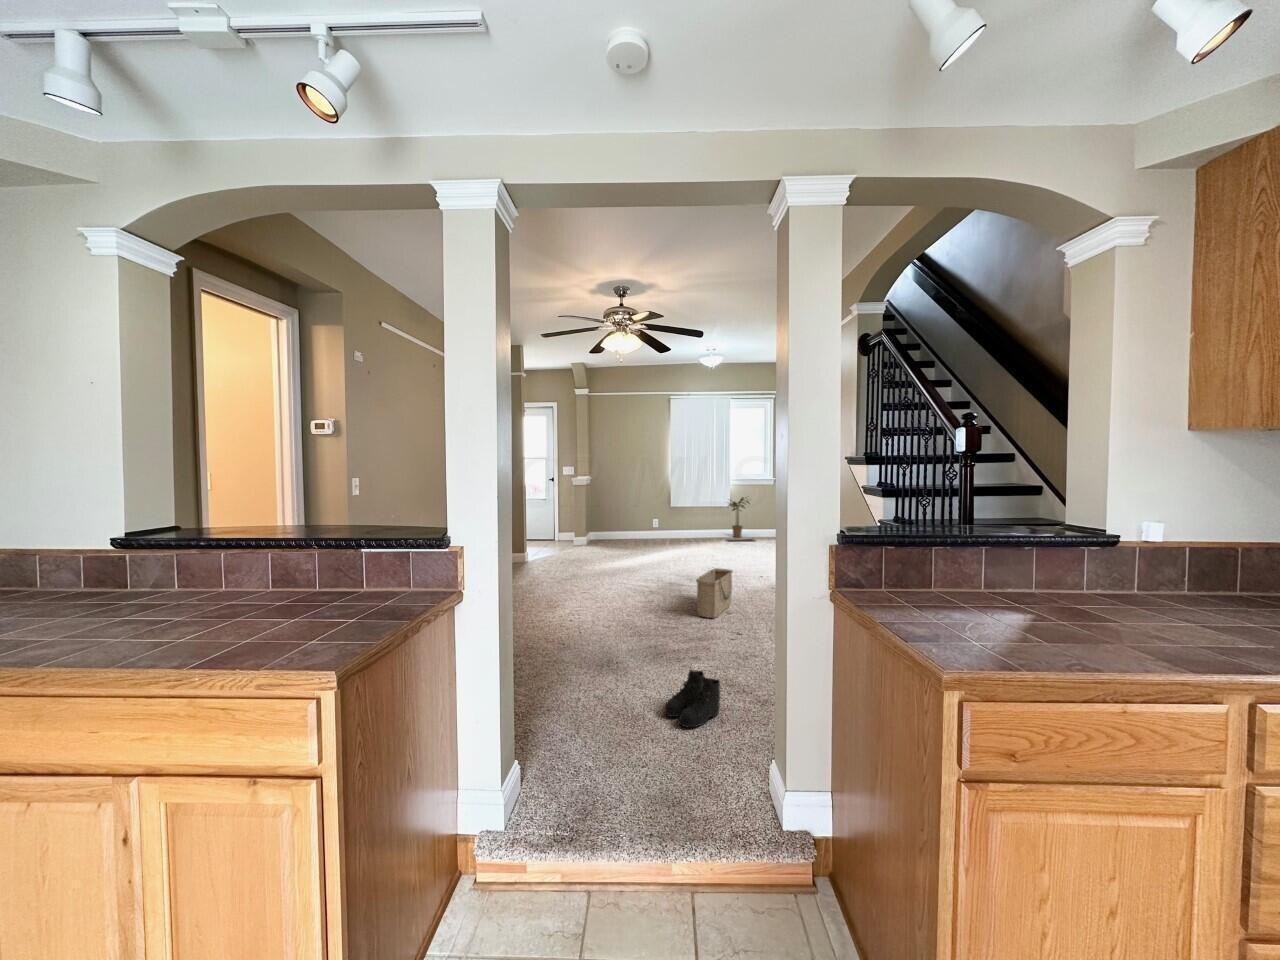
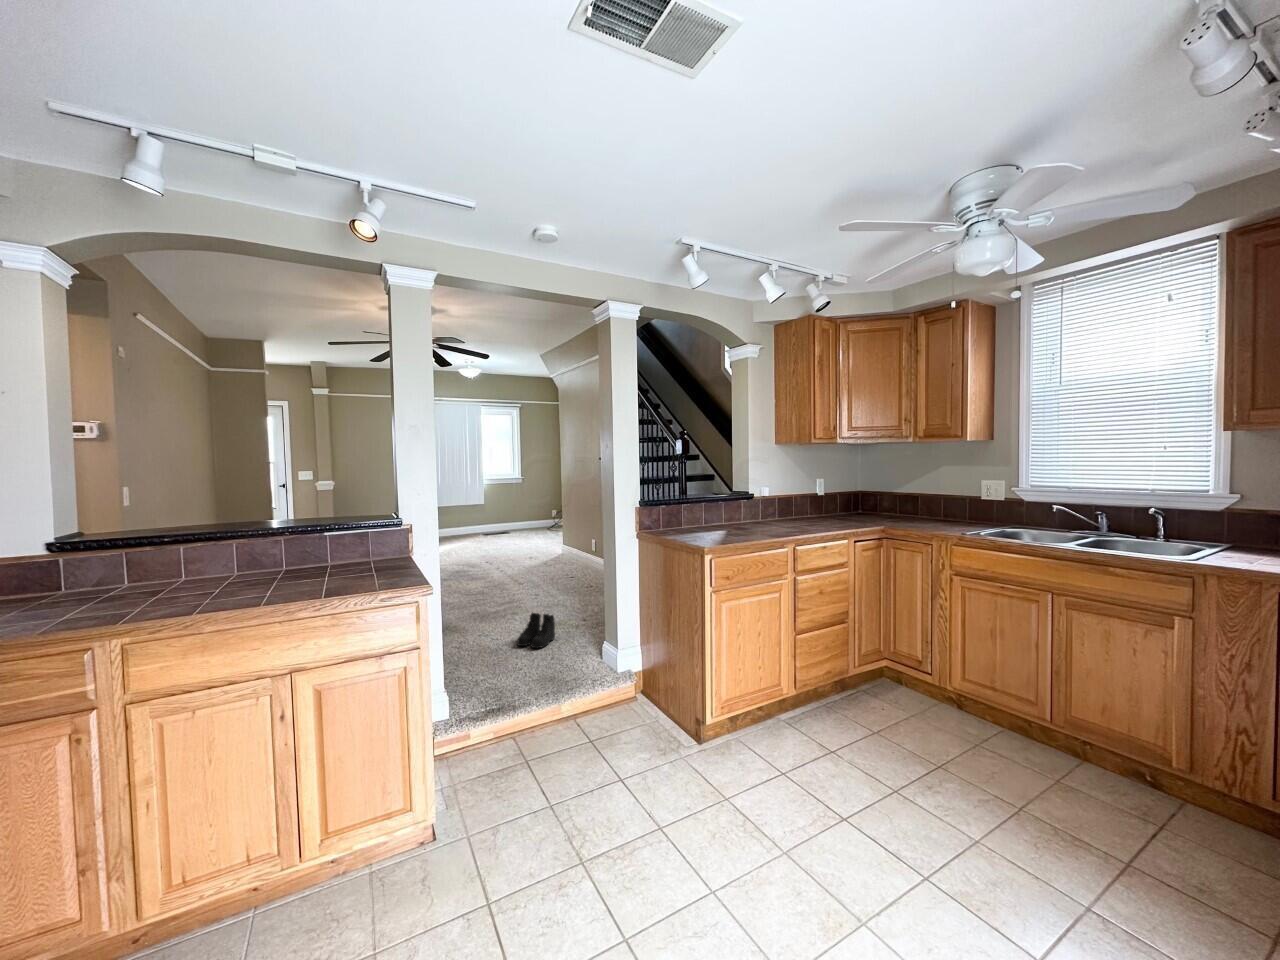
potted plant: present [728,497,749,537] -> none [487,496,512,535]
basket: present [696,568,733,618] -> none [501,553,526,592]

